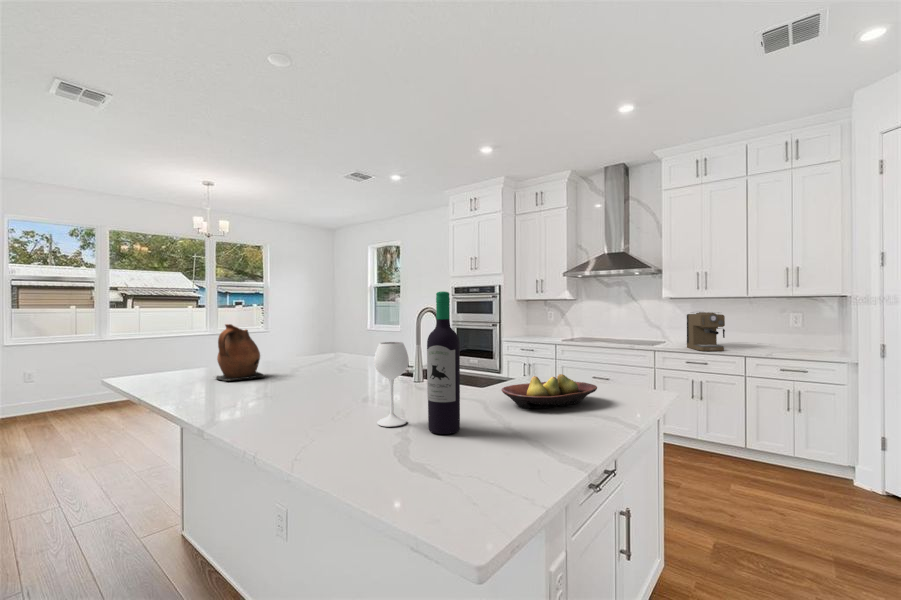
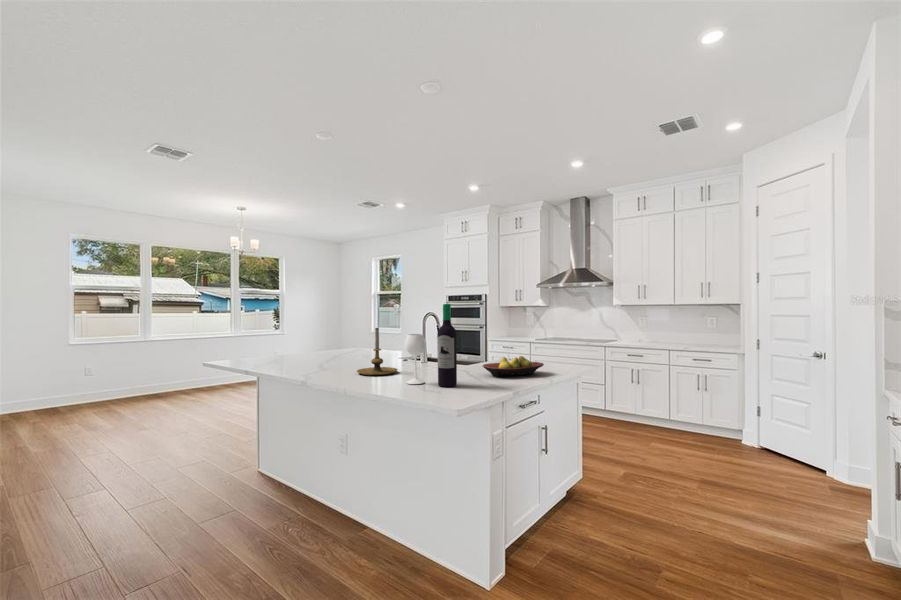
coffee maker: present [687,312,725,351] -> none [632,316,659,346]
ceramic pitcher: present [216,324,265,381] -> none [280,325,317,364]
candle holder: none [308,329,372,404] -> present [357,328,398,375]

